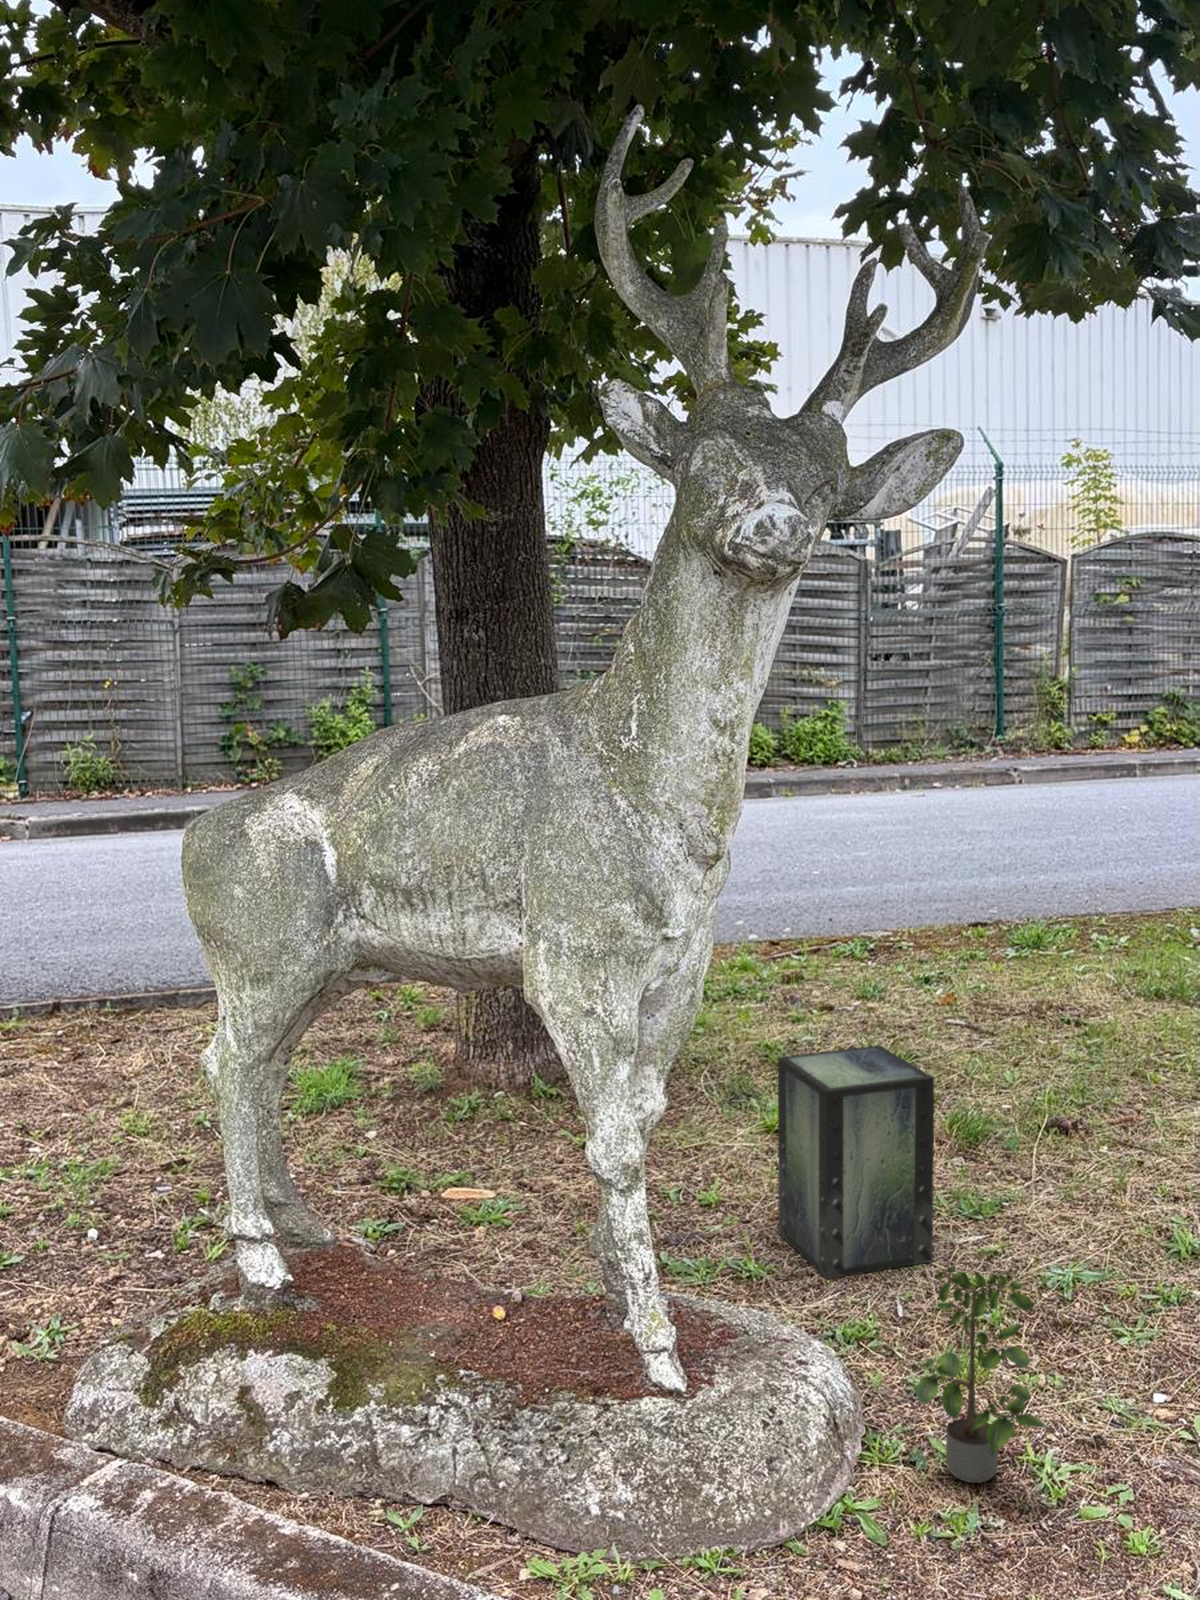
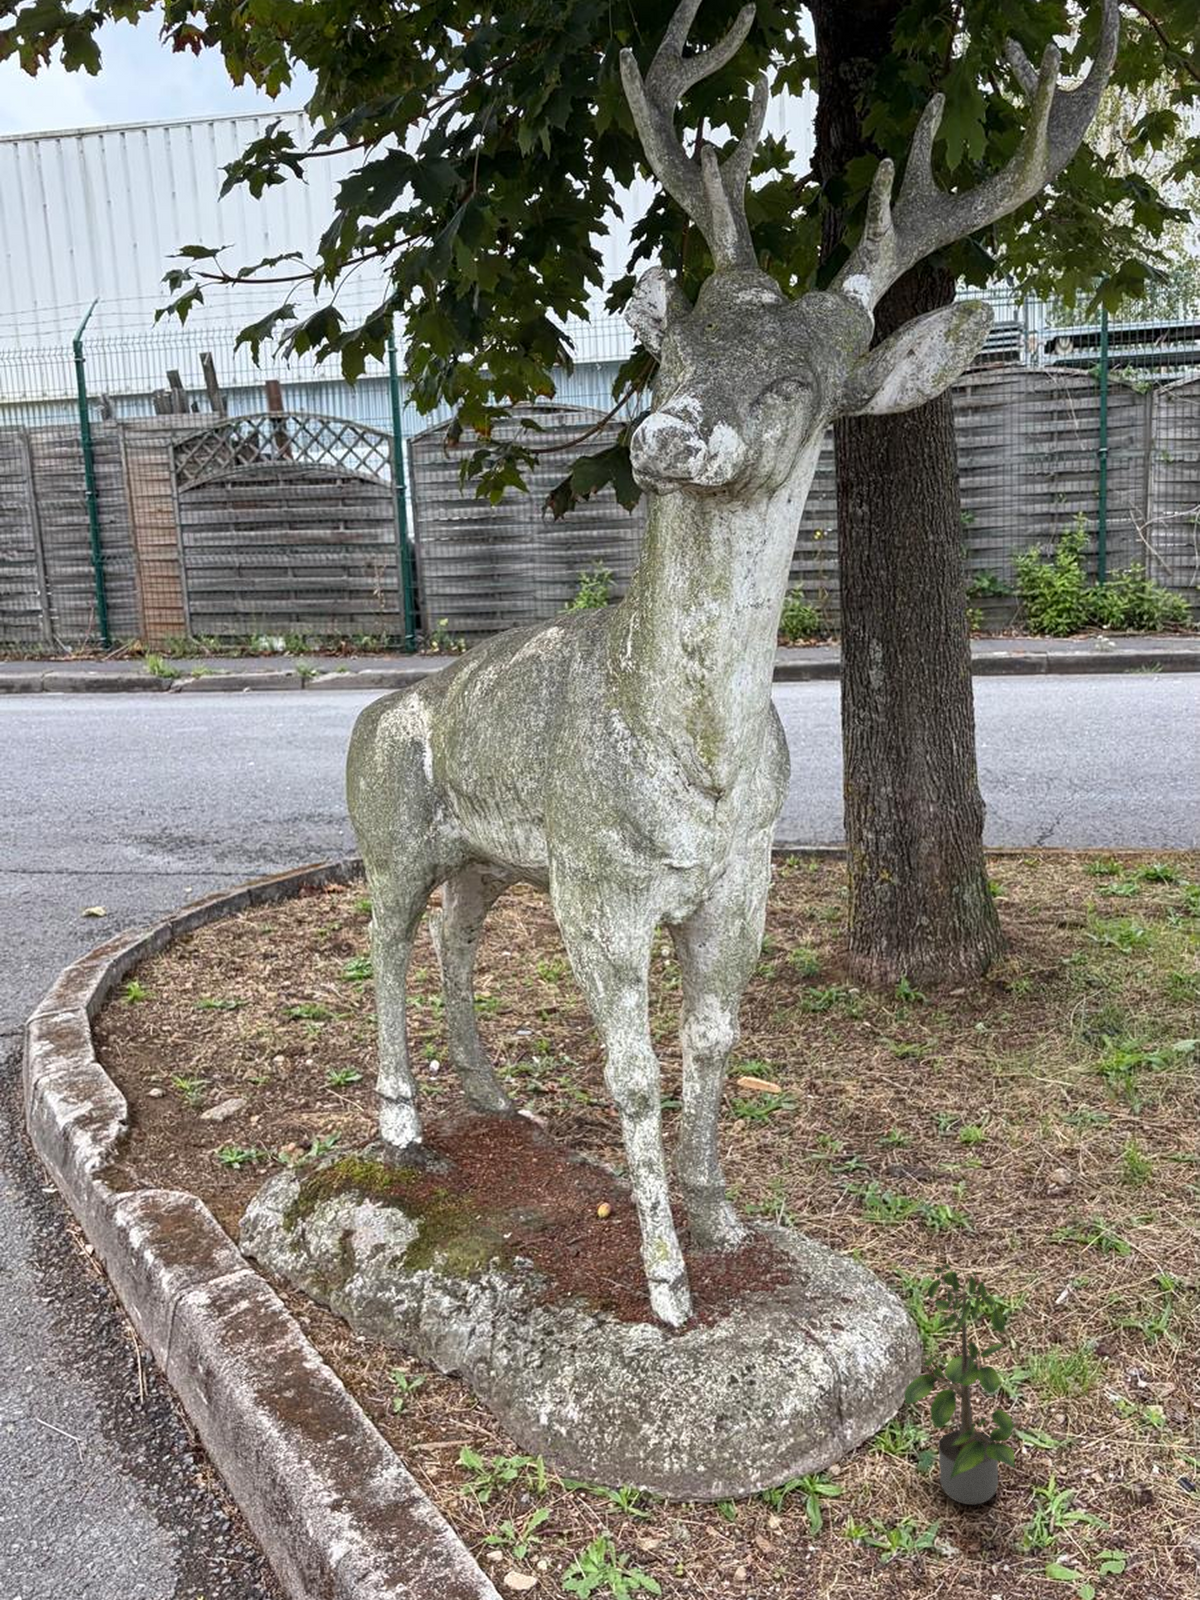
storage box: present [778,1045,935,1279] -> none [1018,994,1164,1250]

